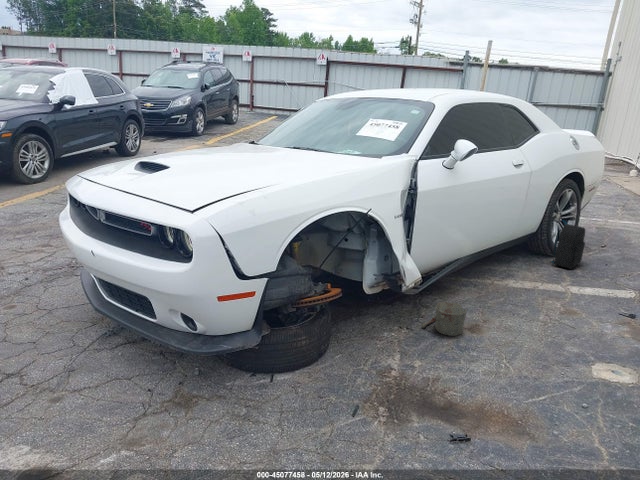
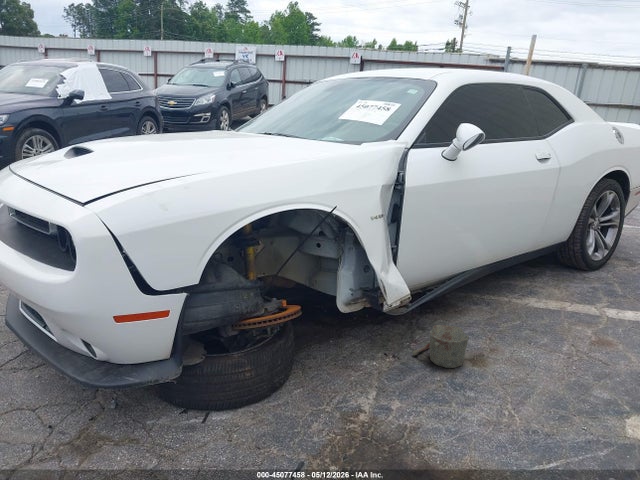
backpack: present [551,220,585,269] -> none [584,227,627,286]

